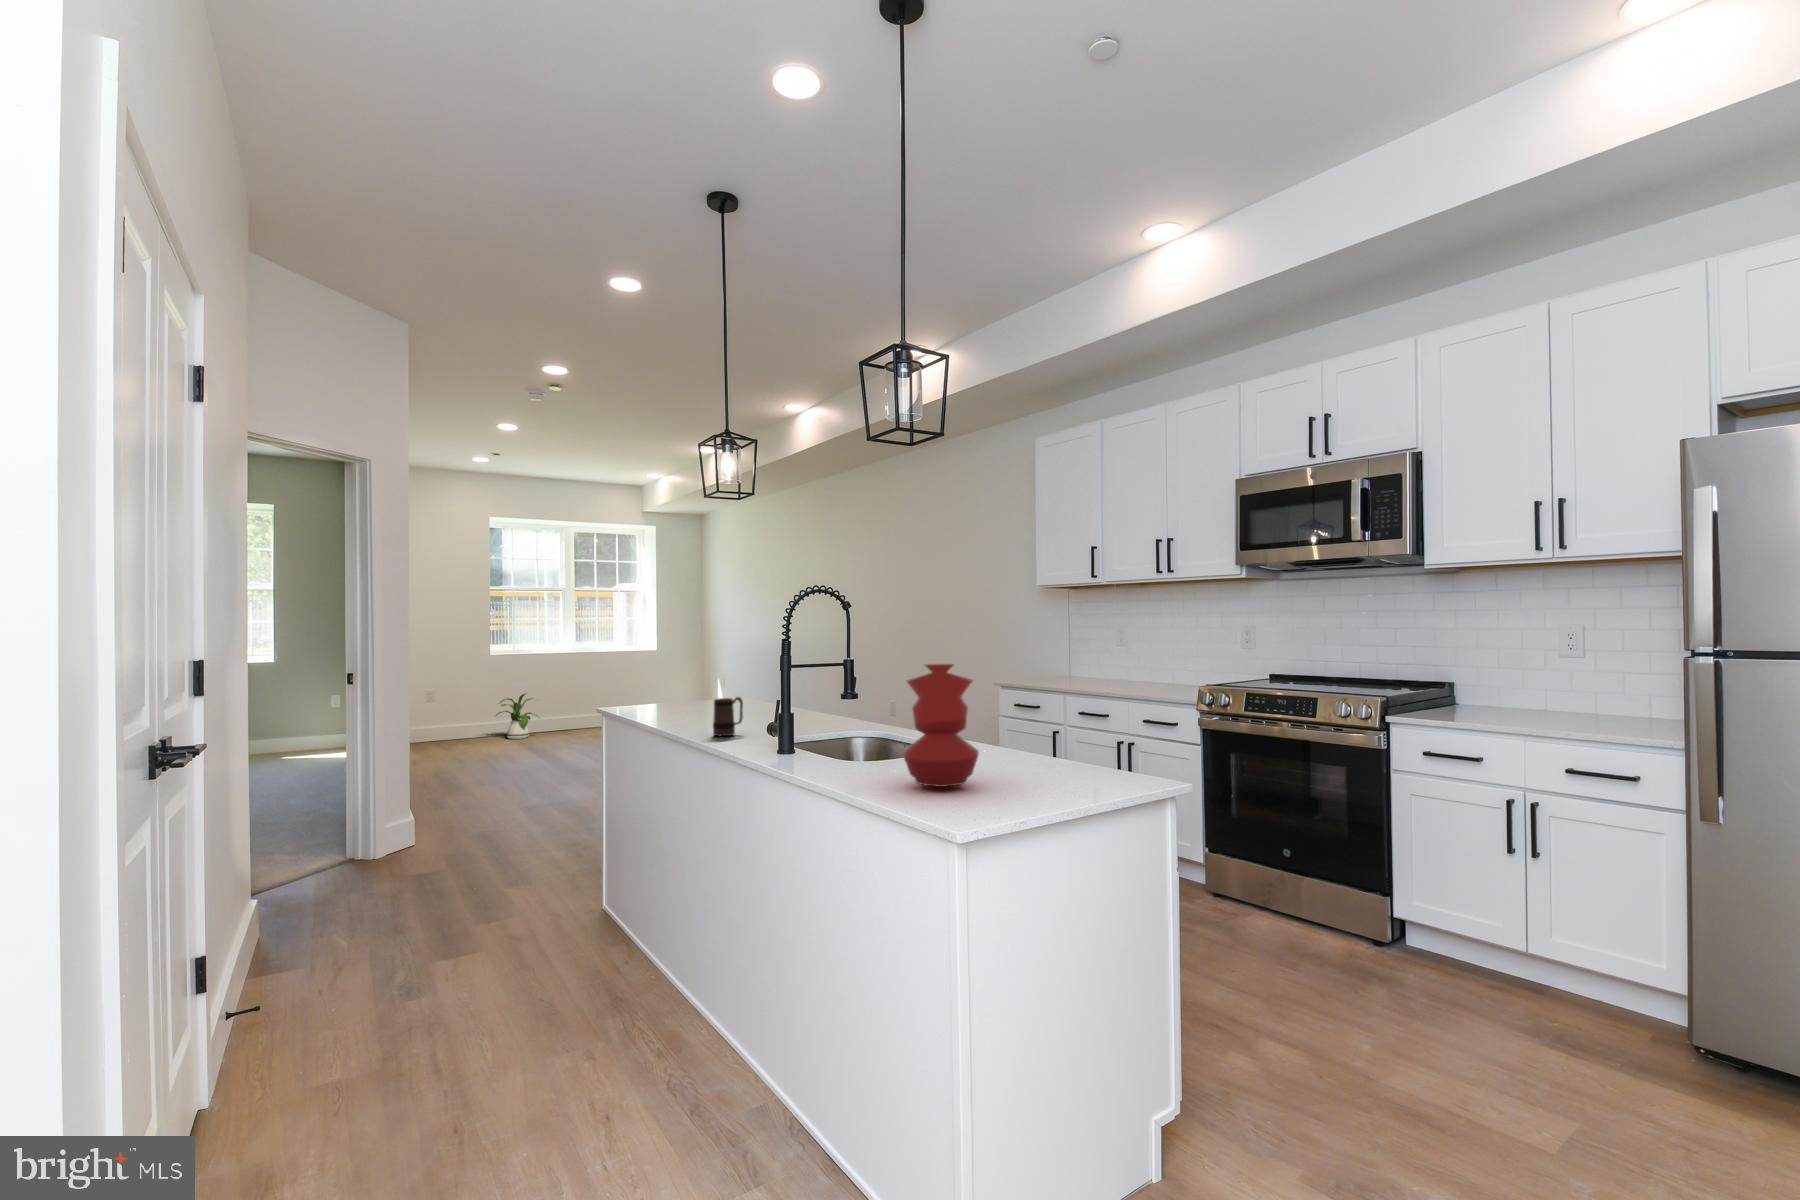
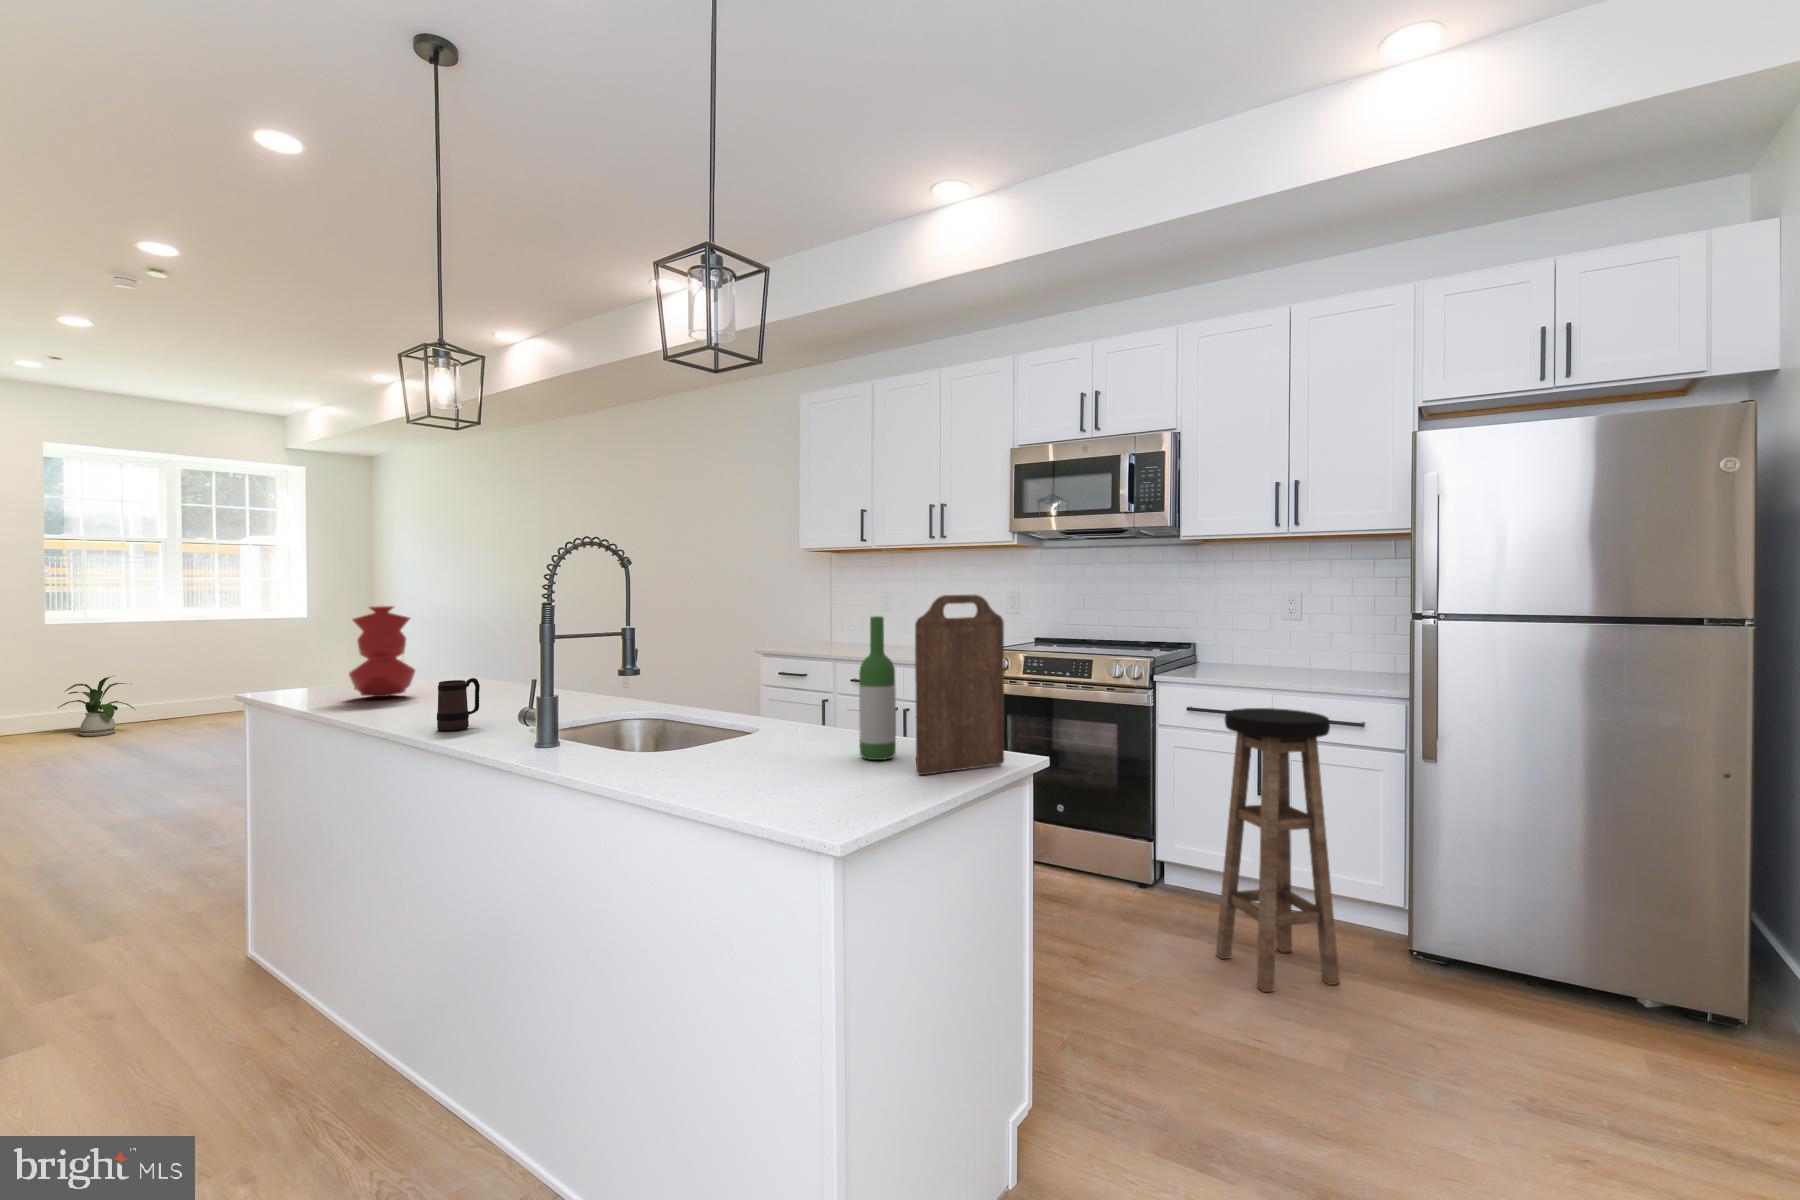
cutting board: none [1047,633,1135,787] -> present [915,595,1004,775]
wine bottle: none [1013,652,1045,774] -> present [859,616,896,760]
vase: present [903,664,979,787] -> present [349,606,415,697]
bar stool: none [1444,752,1590,1064] -> present [1216,708,1340,992]

